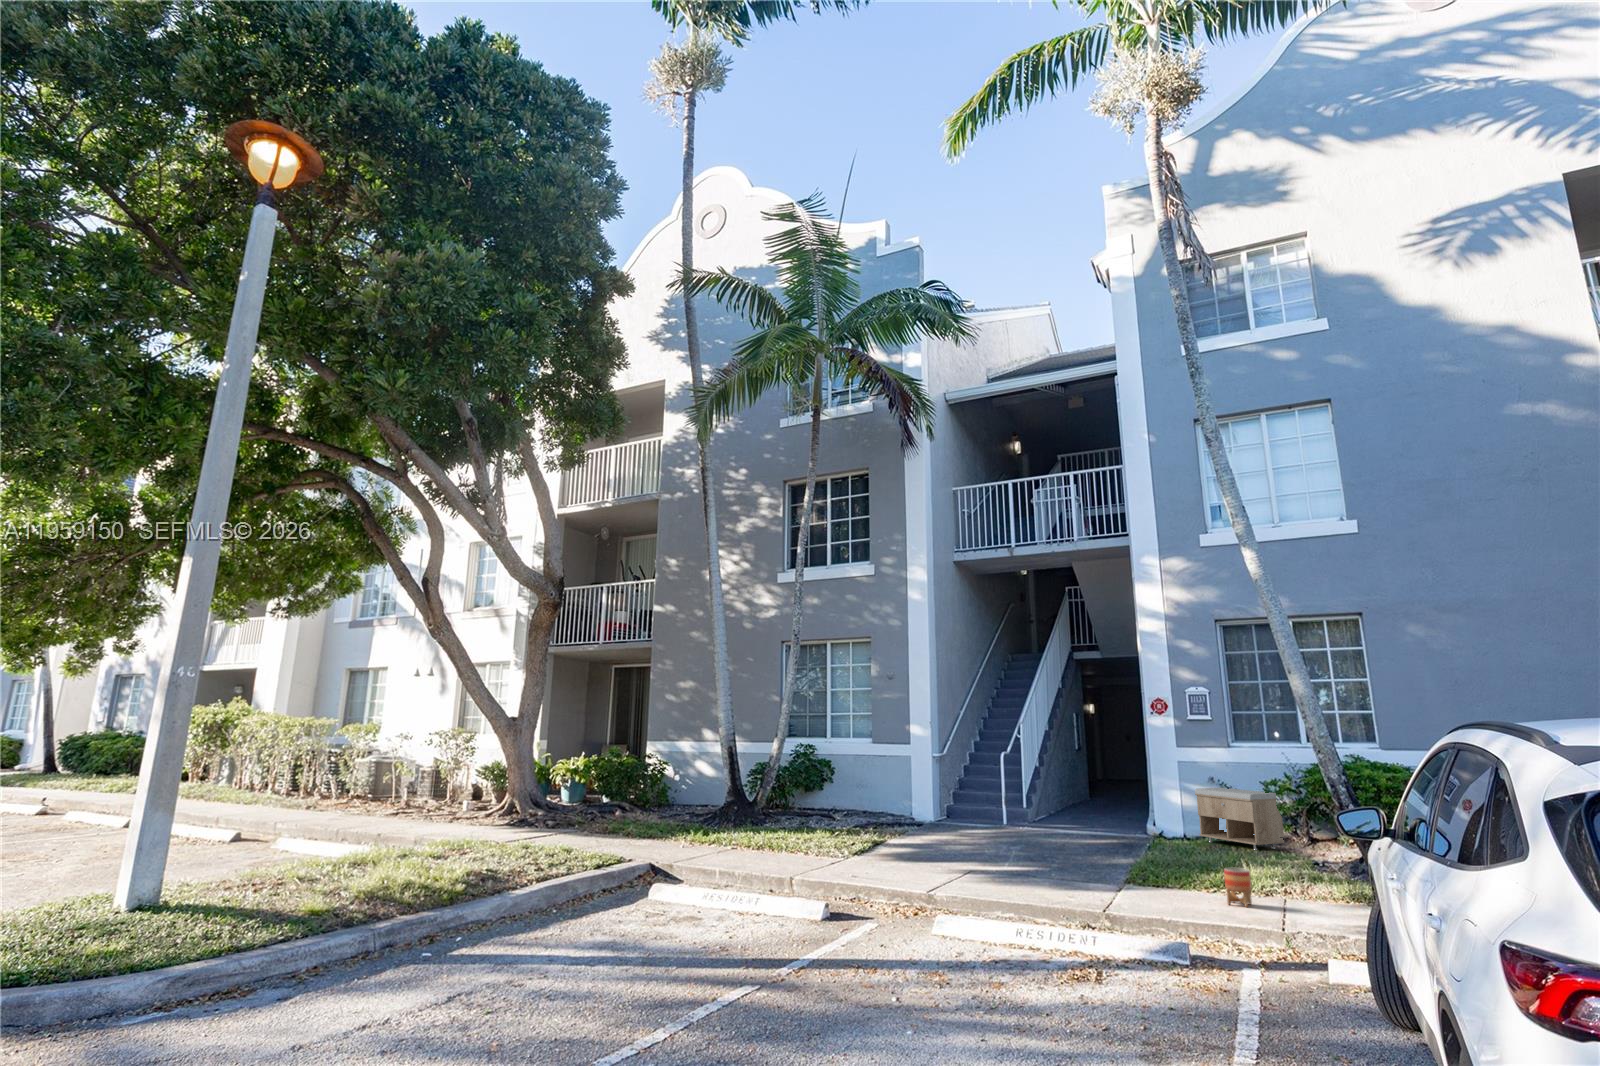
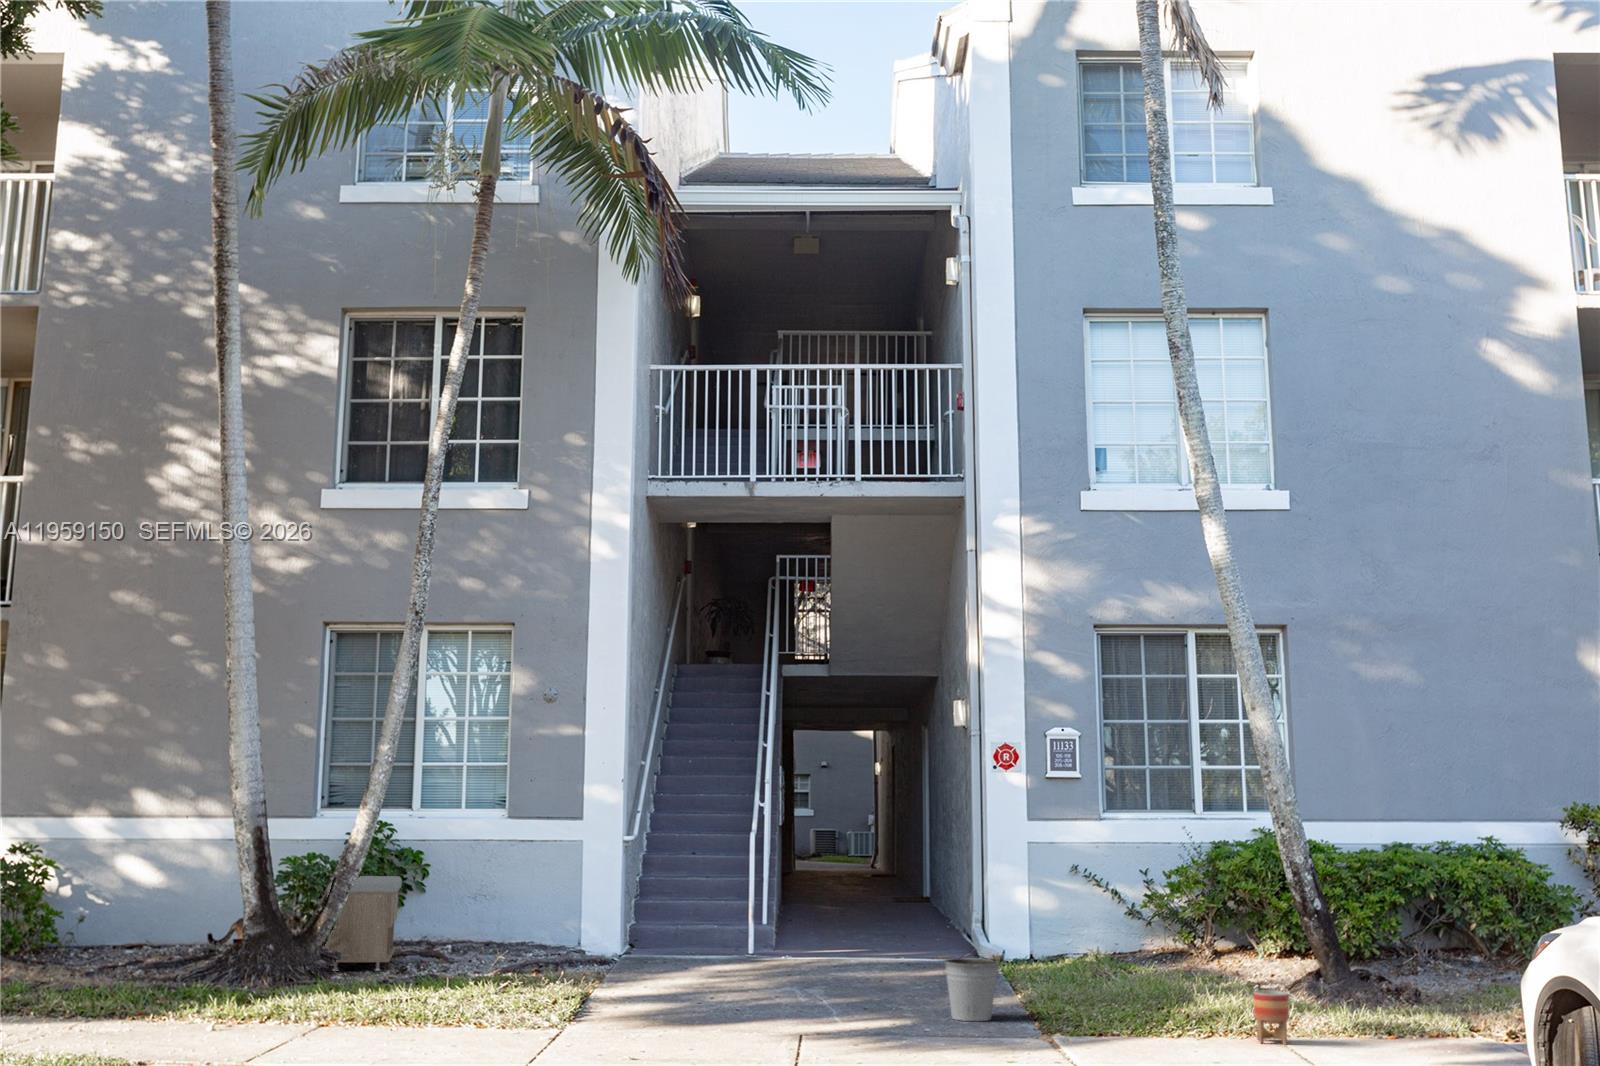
storage bench: present [1195,788,1284,850] -> present [325,876,402,971]
bucket: none [1037,834,1075,875] -> present [943,958,999,1021]

